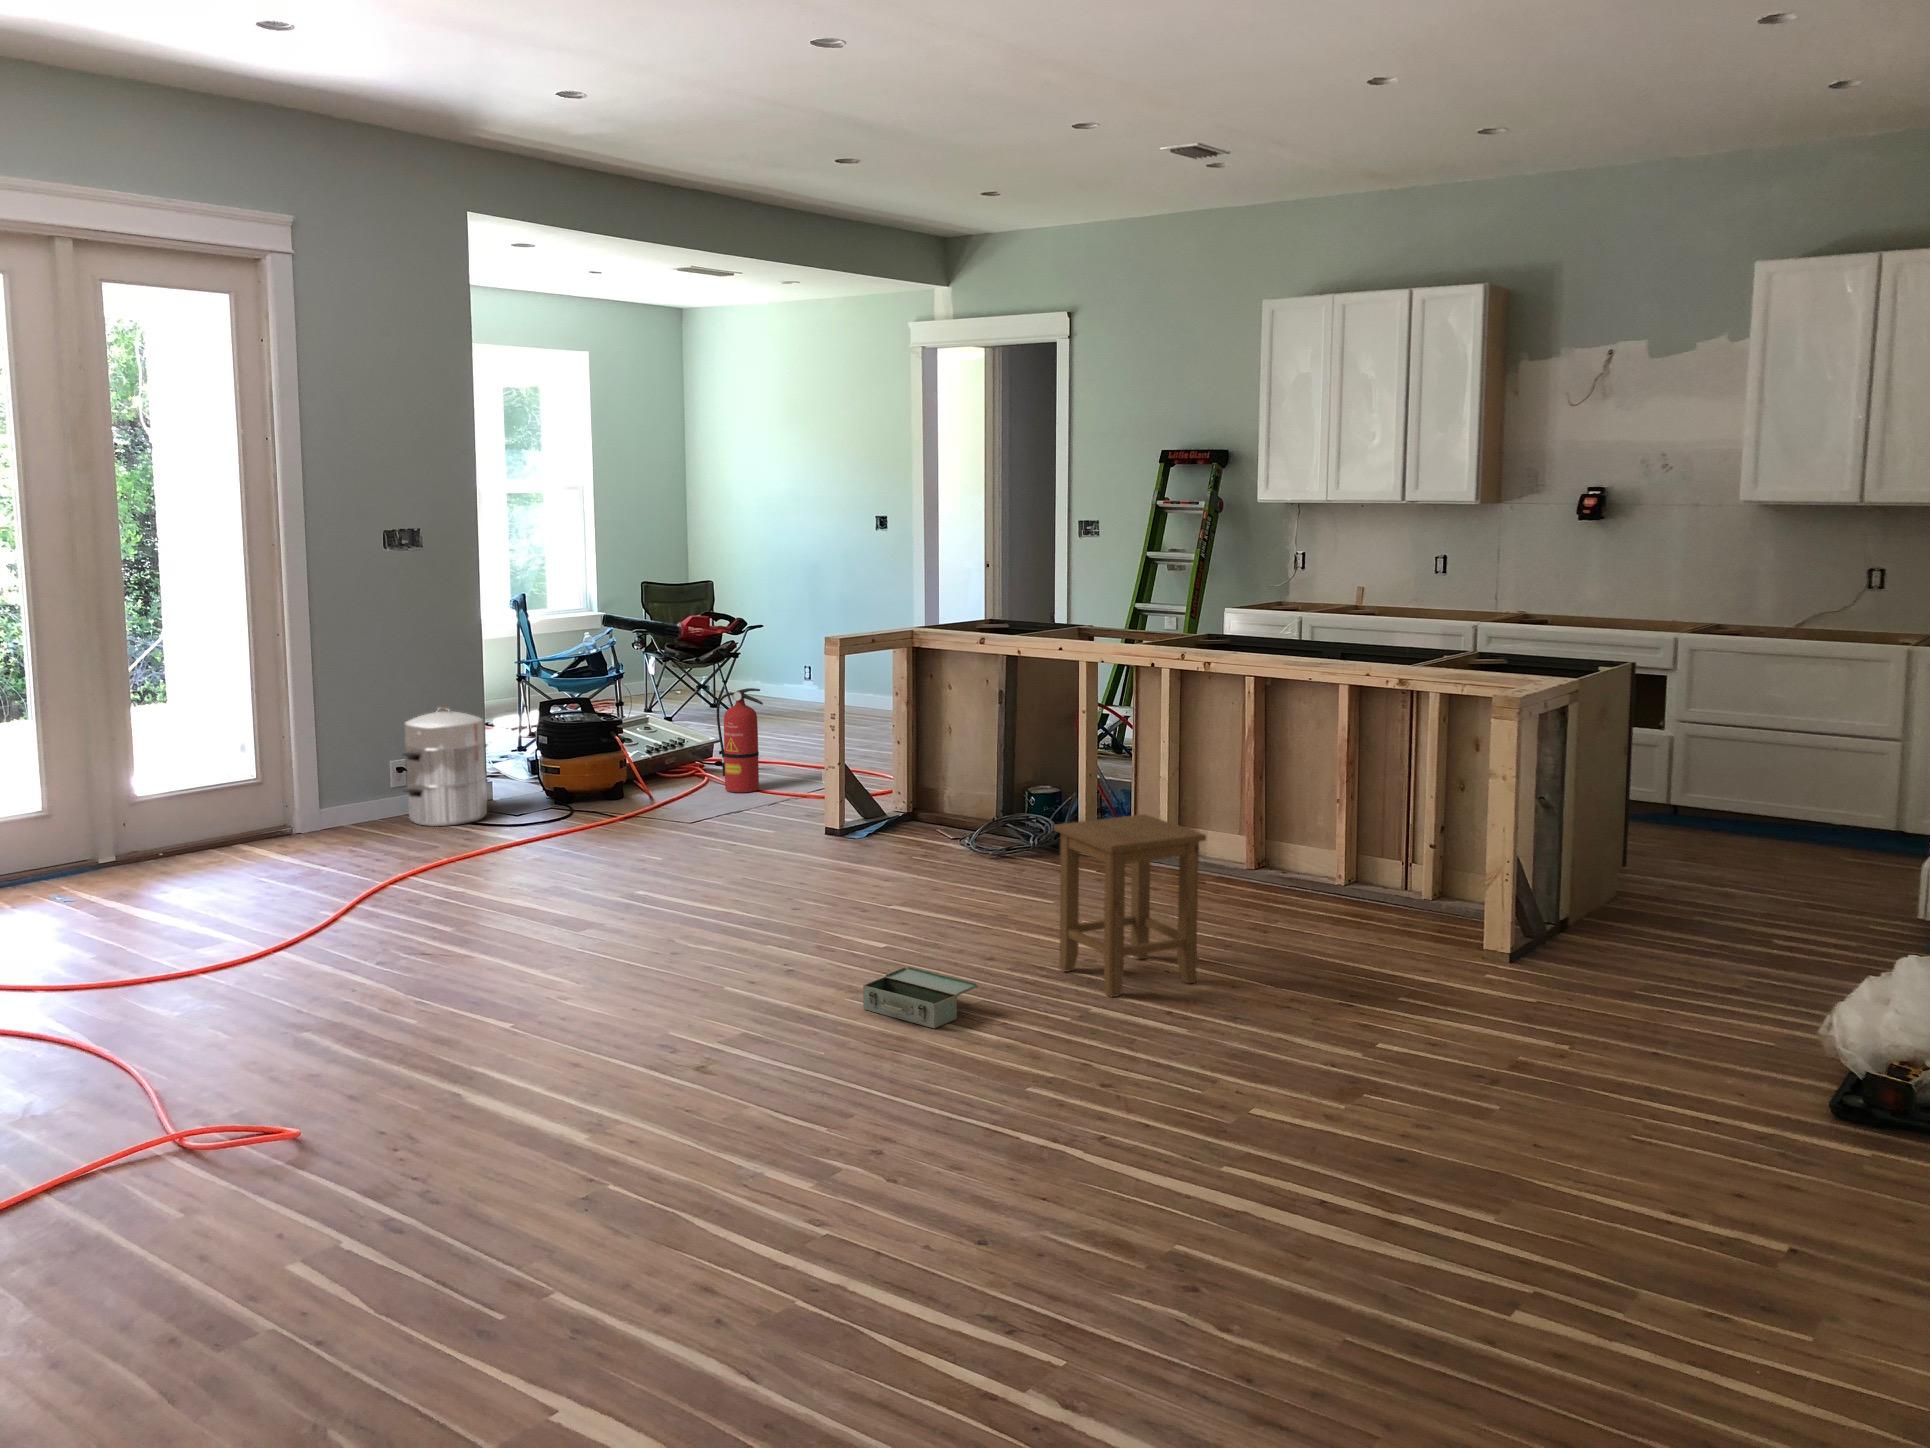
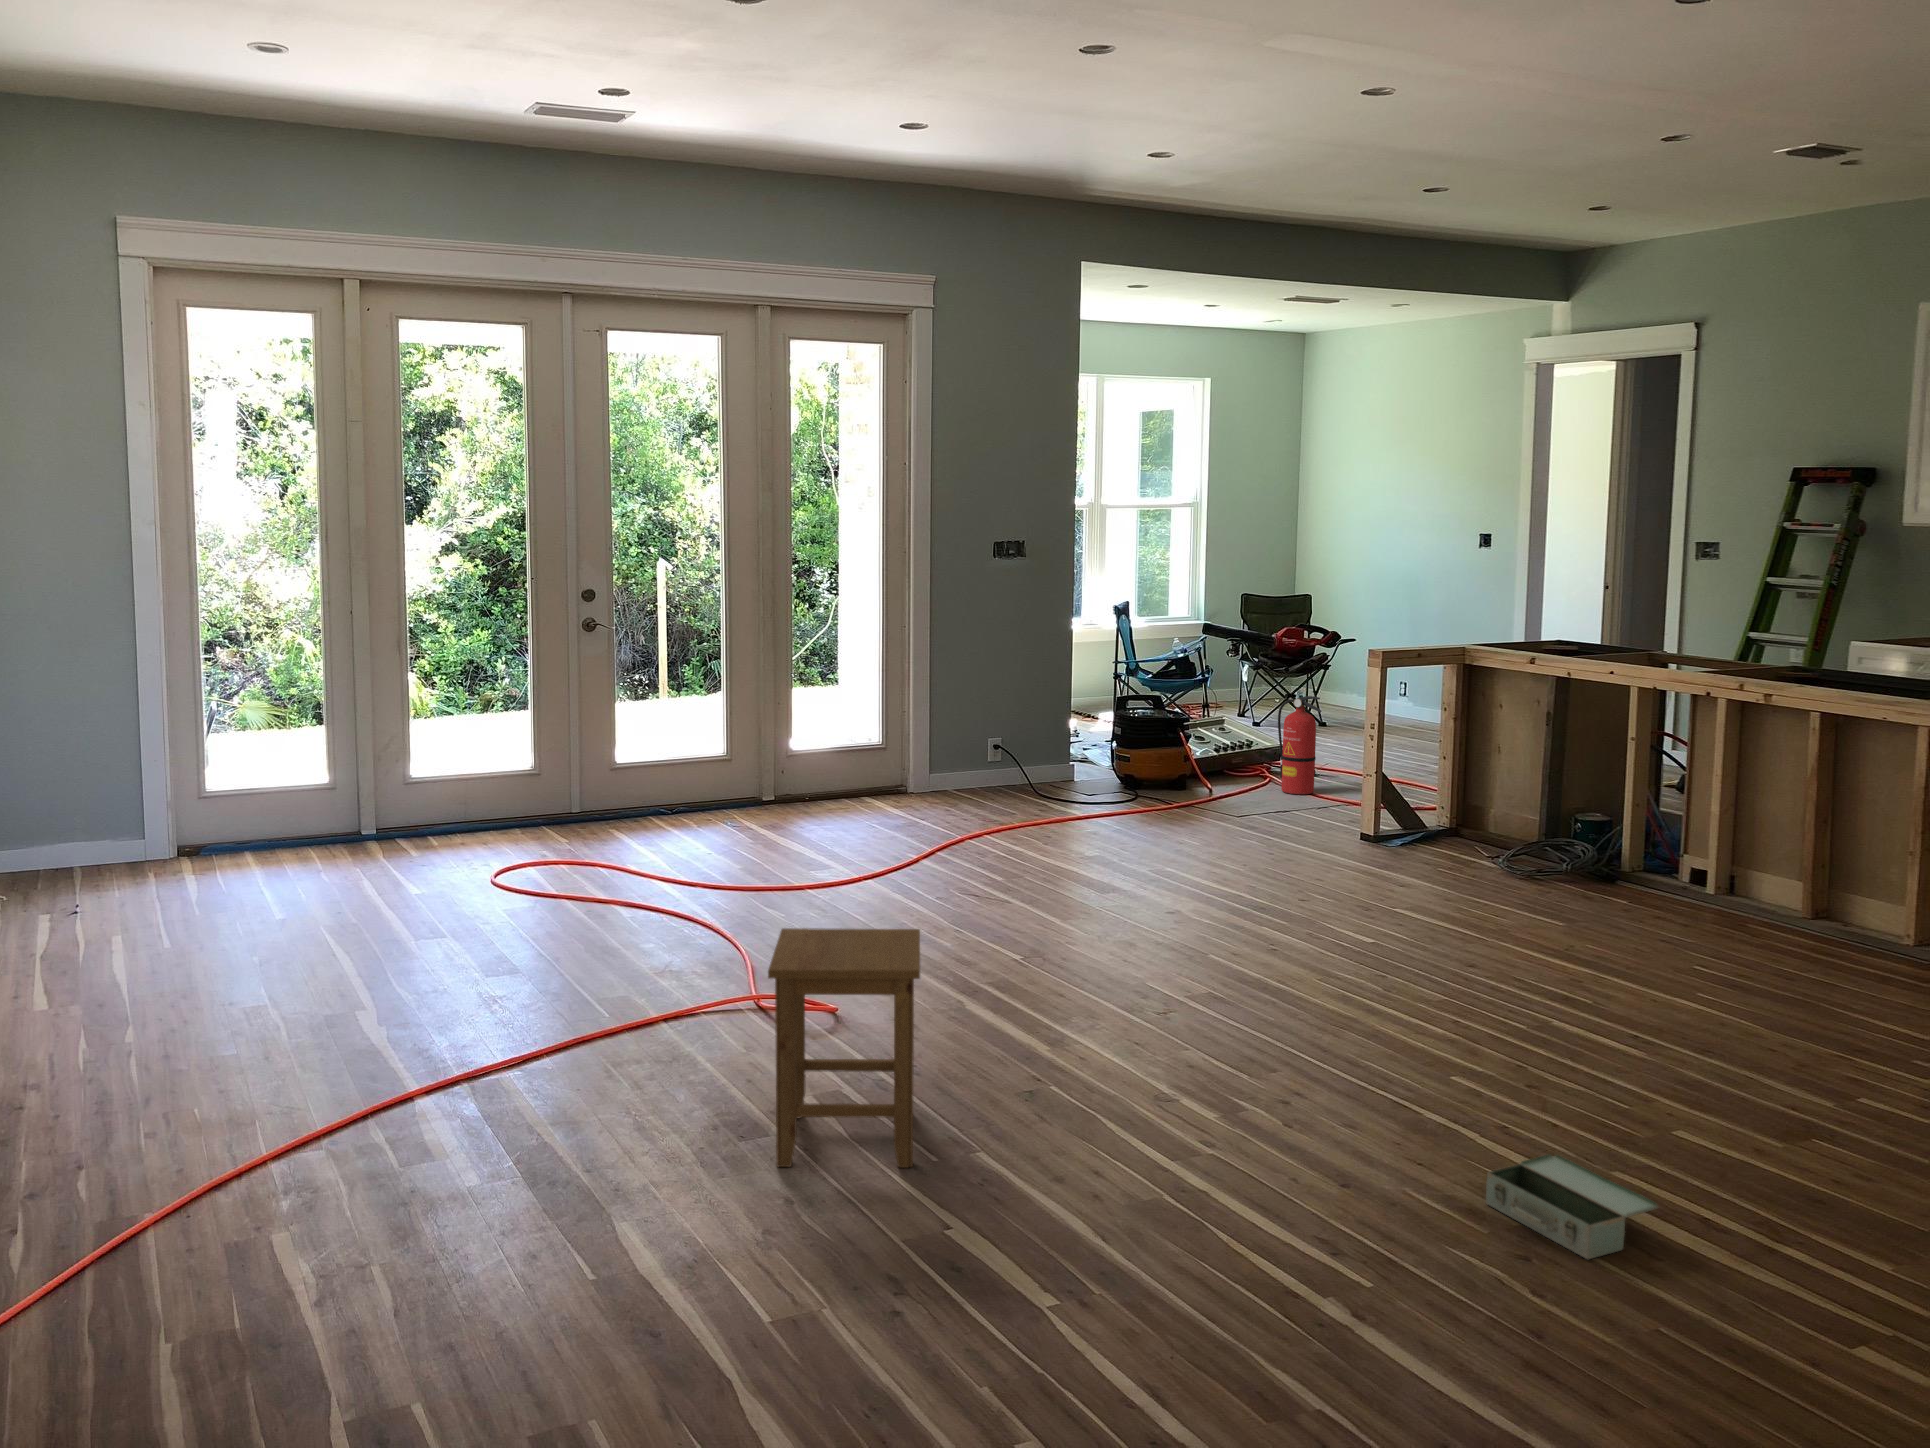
waste bin: present [403,707,488,826] -> none [997,695,1069,798]
stool: present [1054,814,1206,997] -> present [768,928,920,1168]
toolbox: present [863,967,978,1028] -> present [1486,1154,1658,1260]

